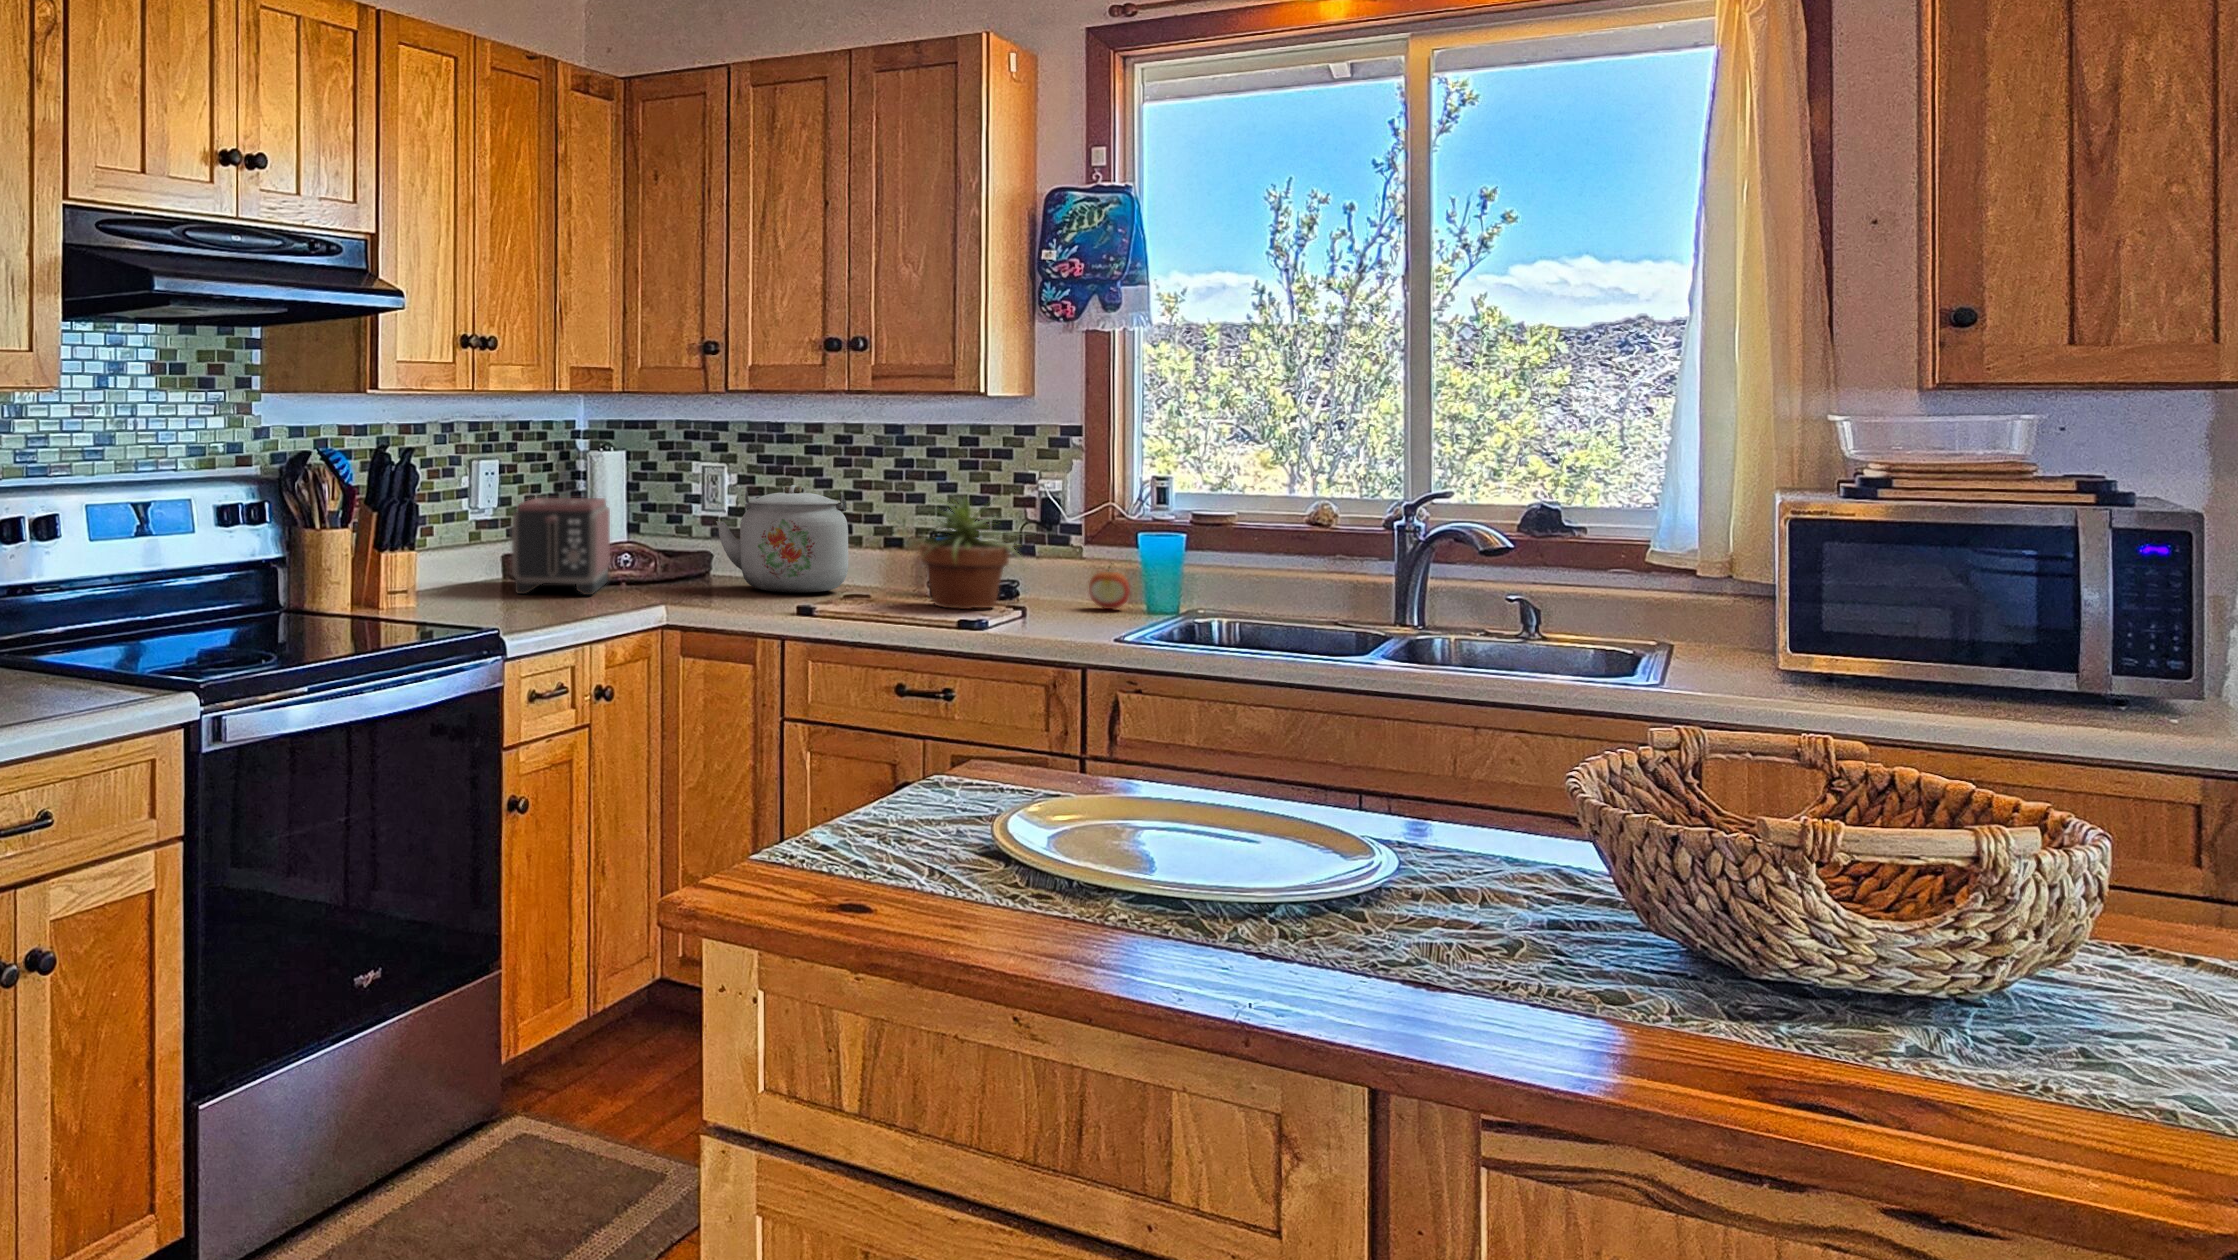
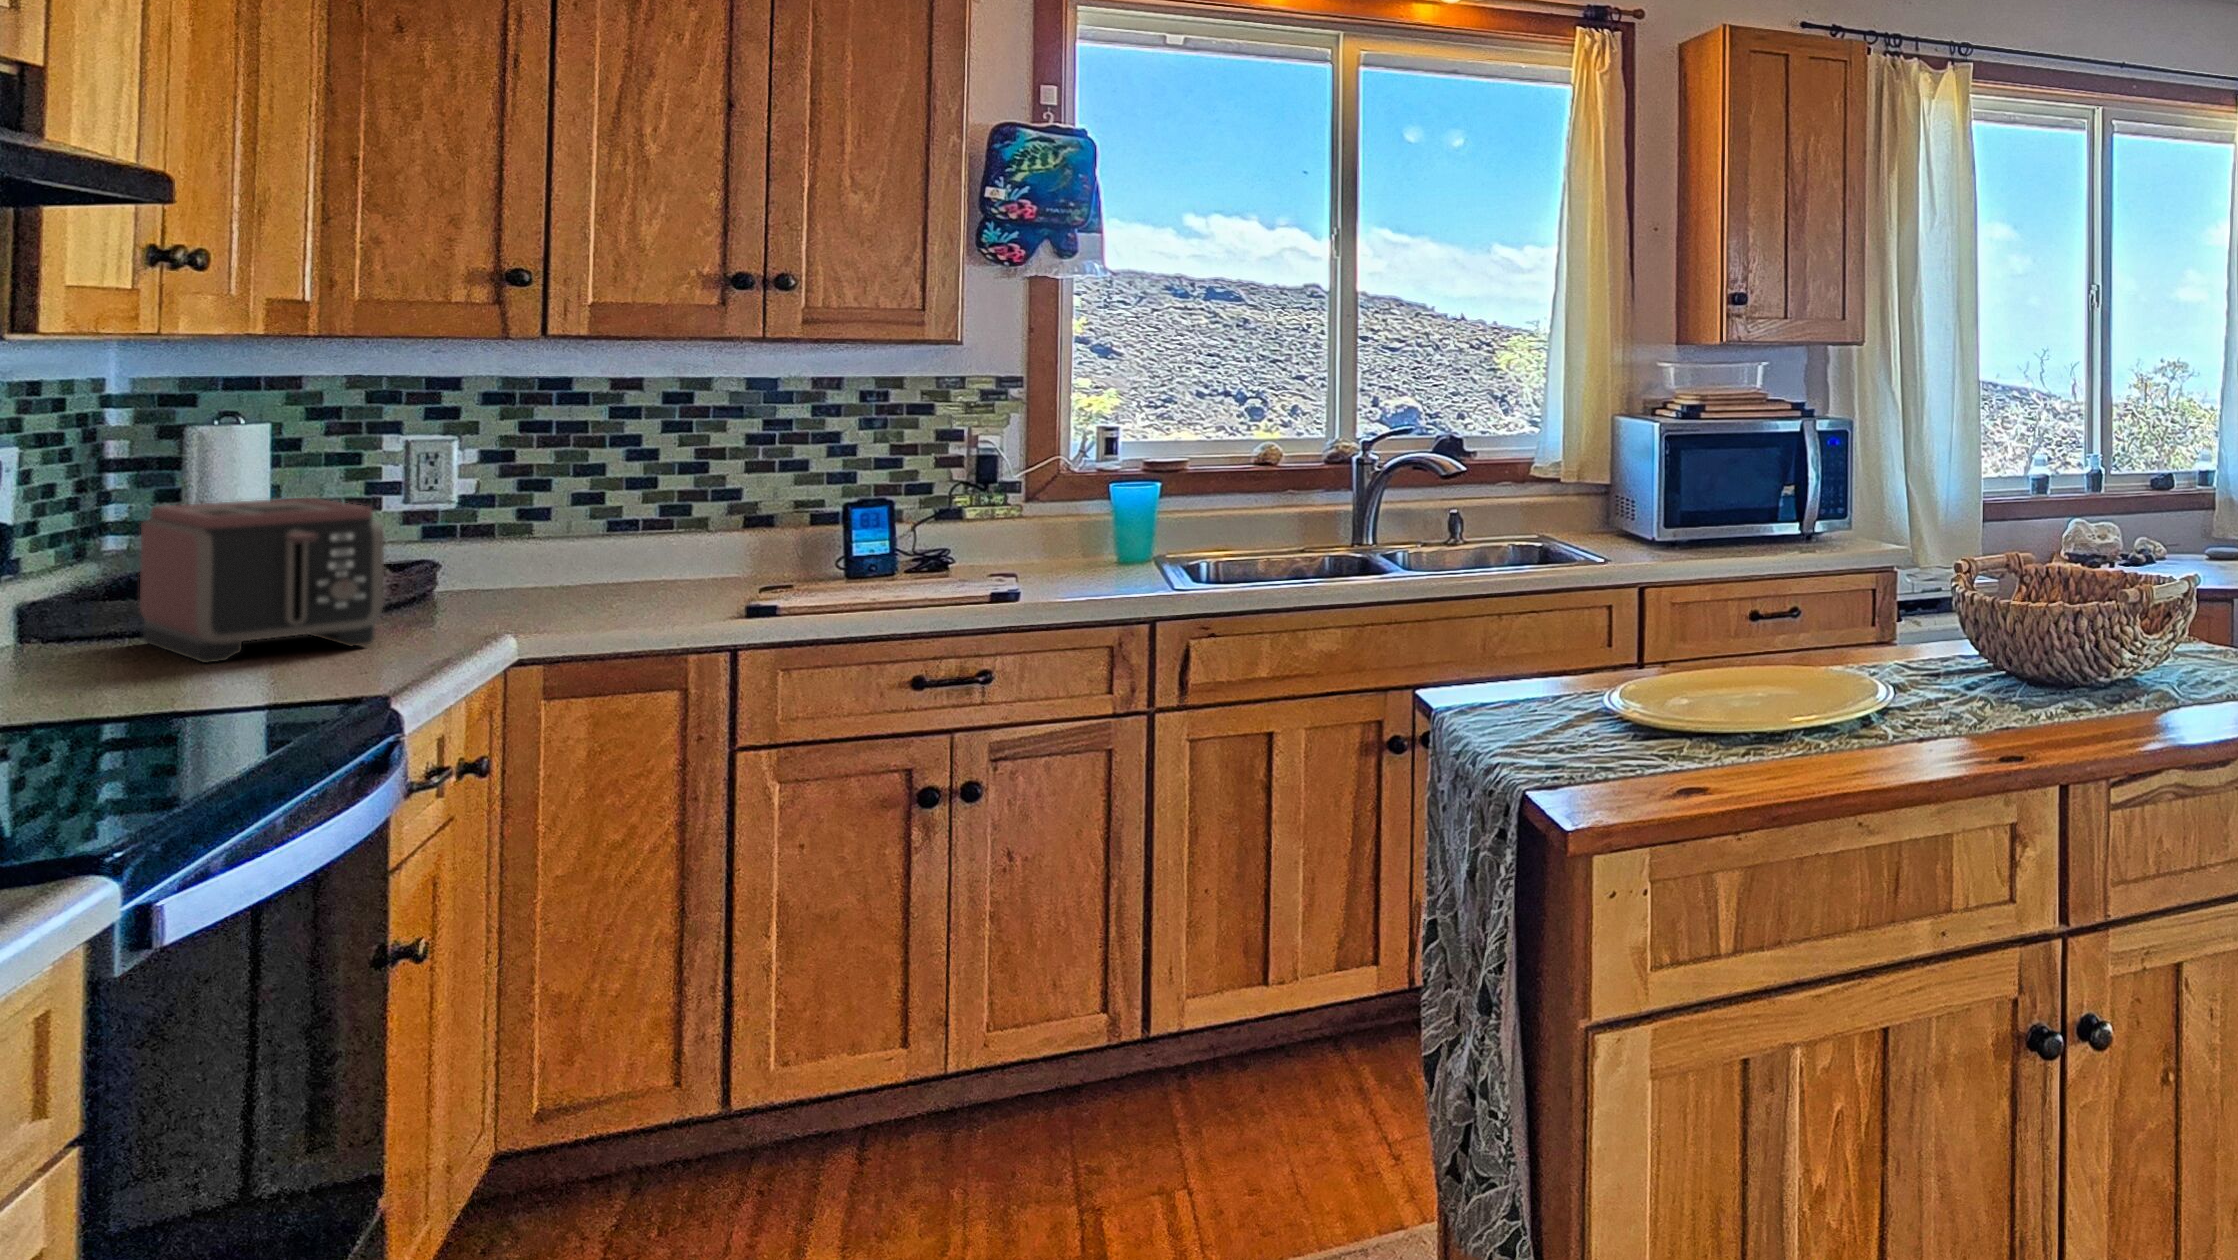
kettle: present [716,485,848,593] -> none [522,459,741,602]
potted plant: present [912,495,1020,609] -> none [837,454,1030,589]
fruit: present [1089,570,1130,609] -> none [1054,520,1099,568]

